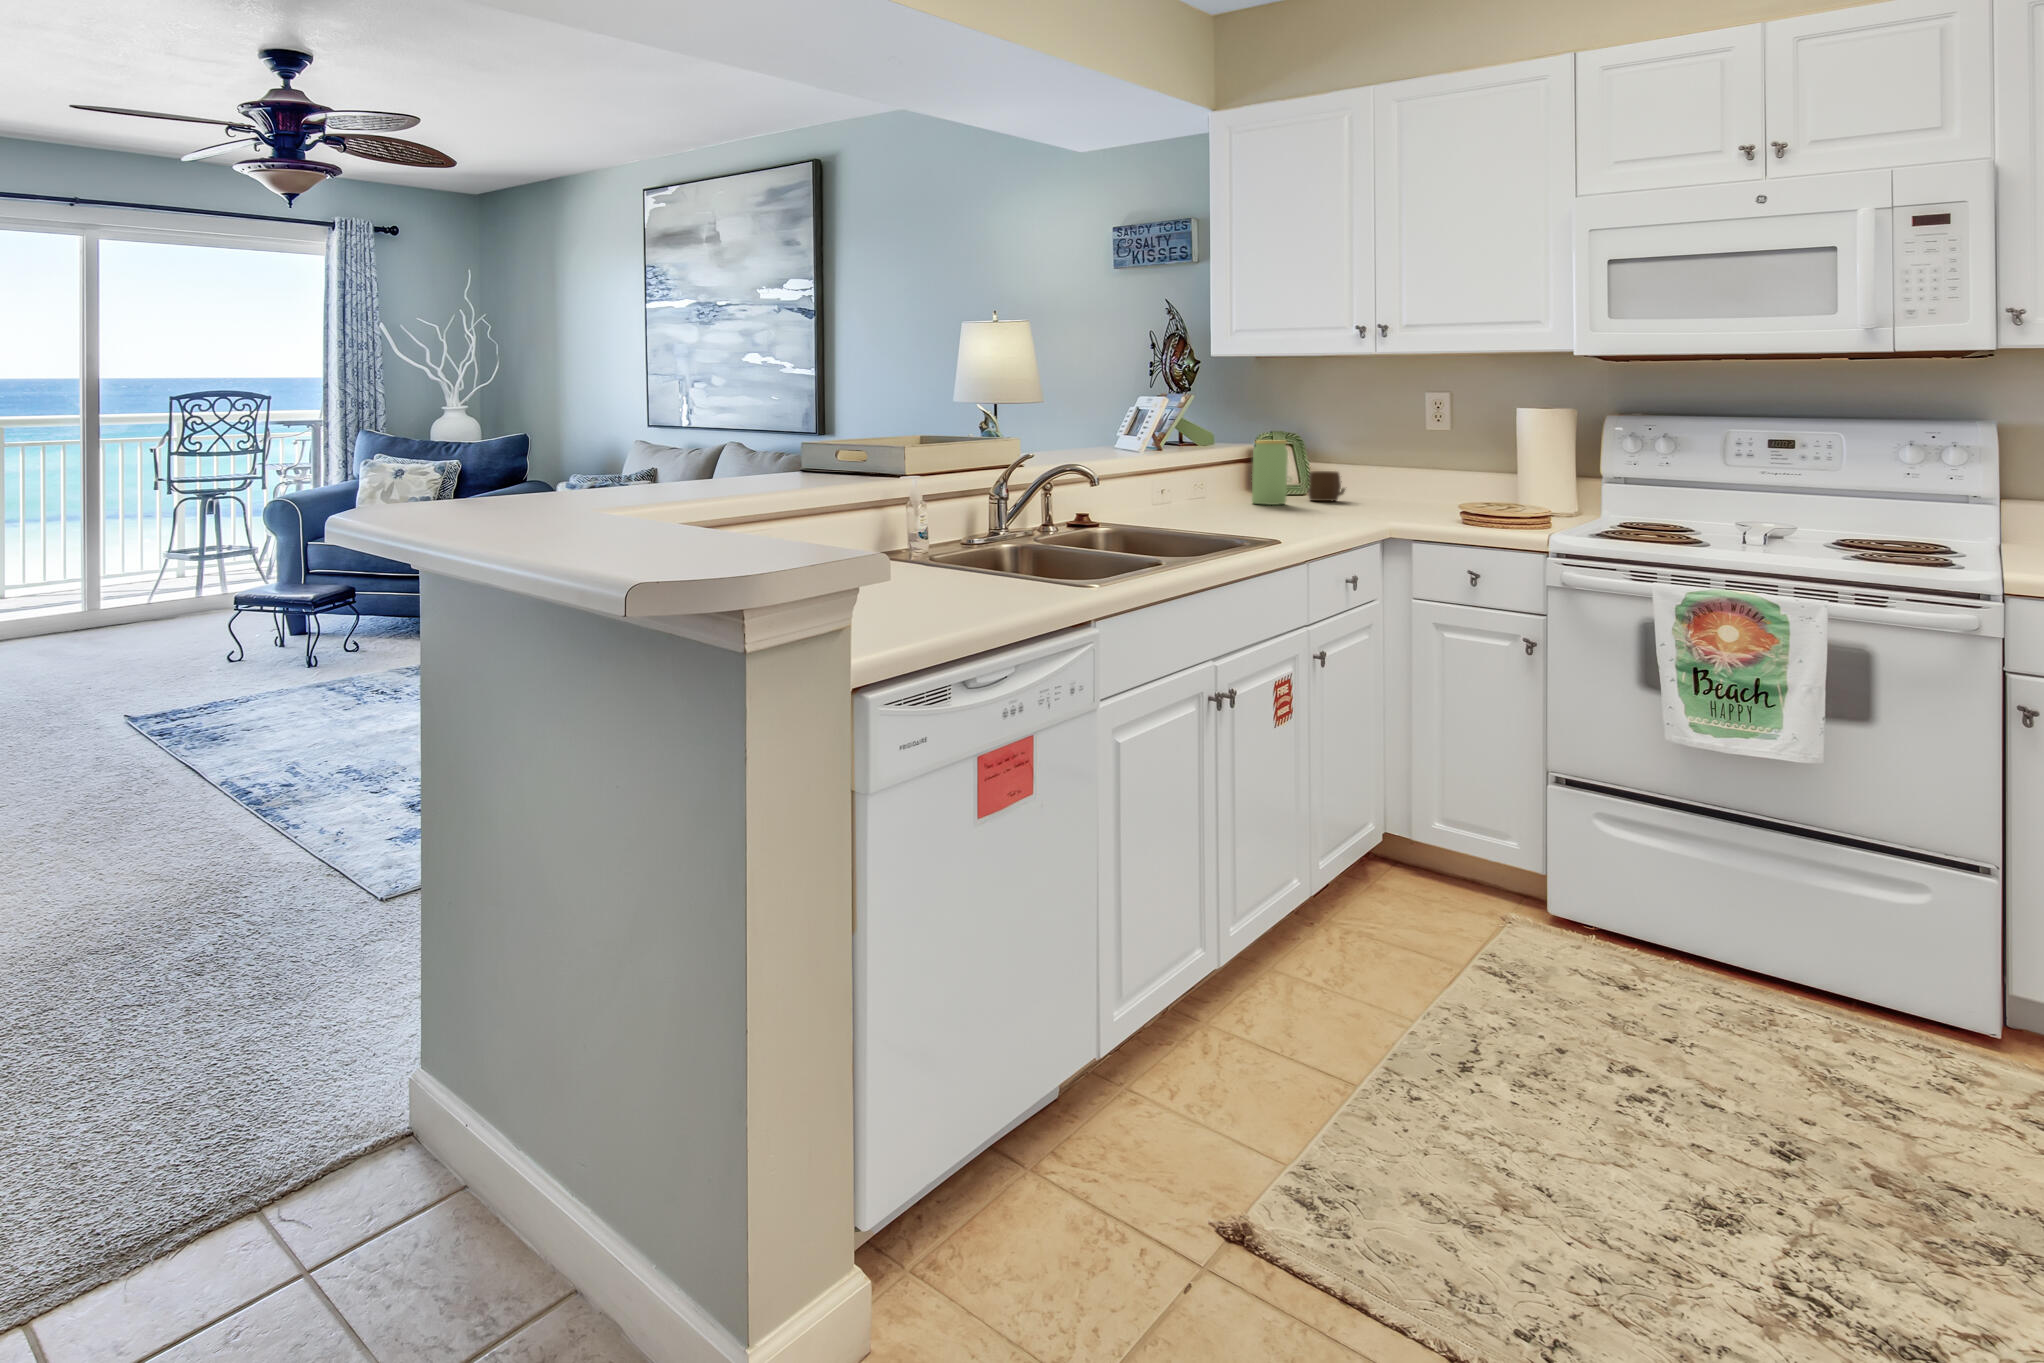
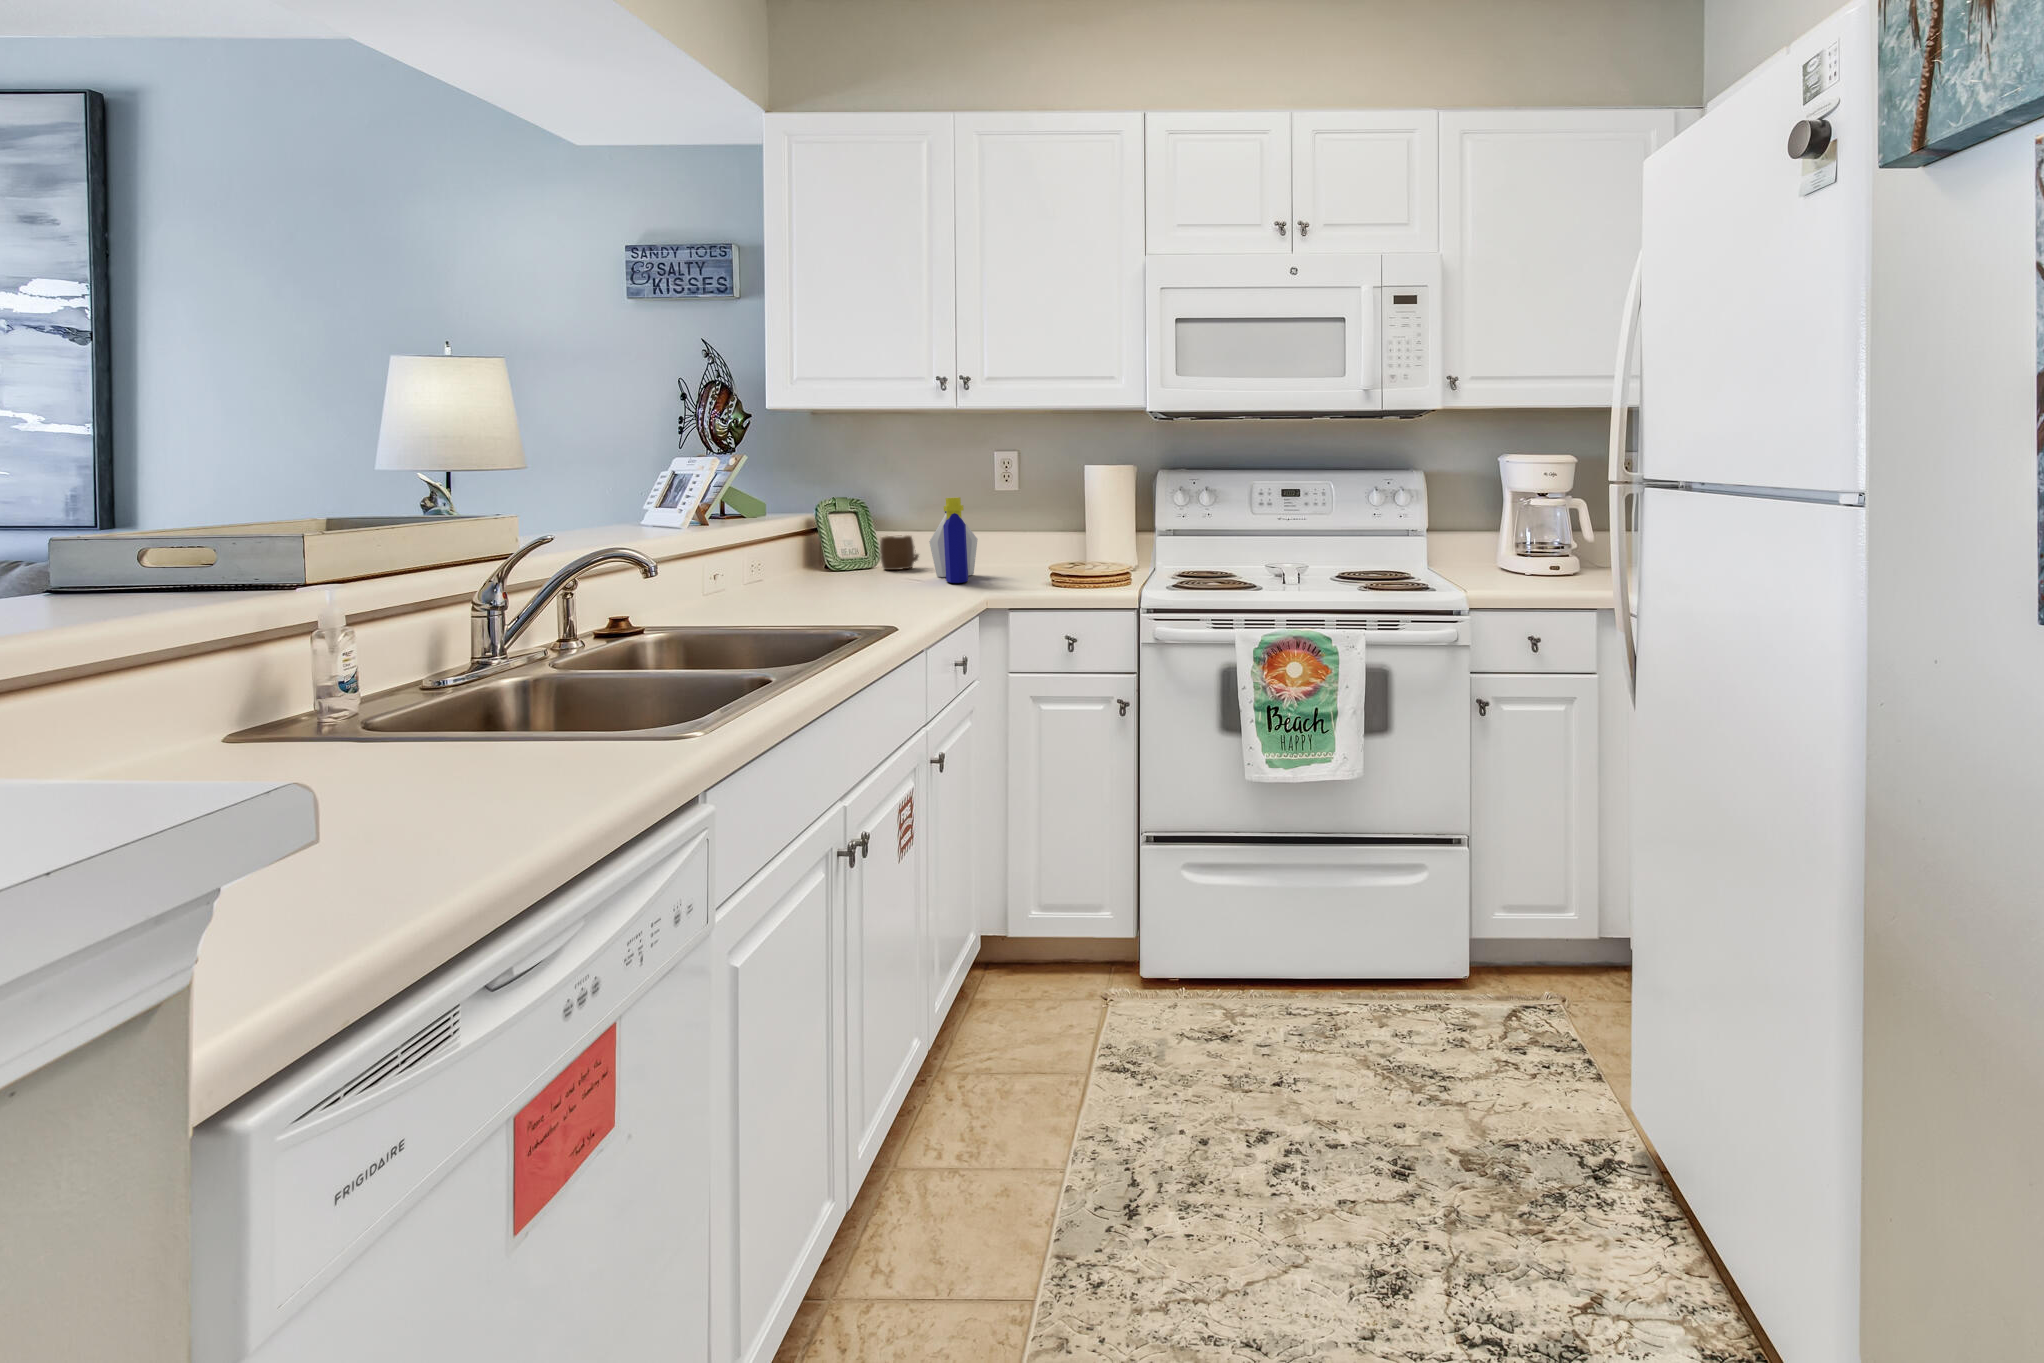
bottle: none [1353,438,1401,516] -> present [929,497,978,583]
jar: present [1252,441,1288,505] -> none [819,505,861,579]

